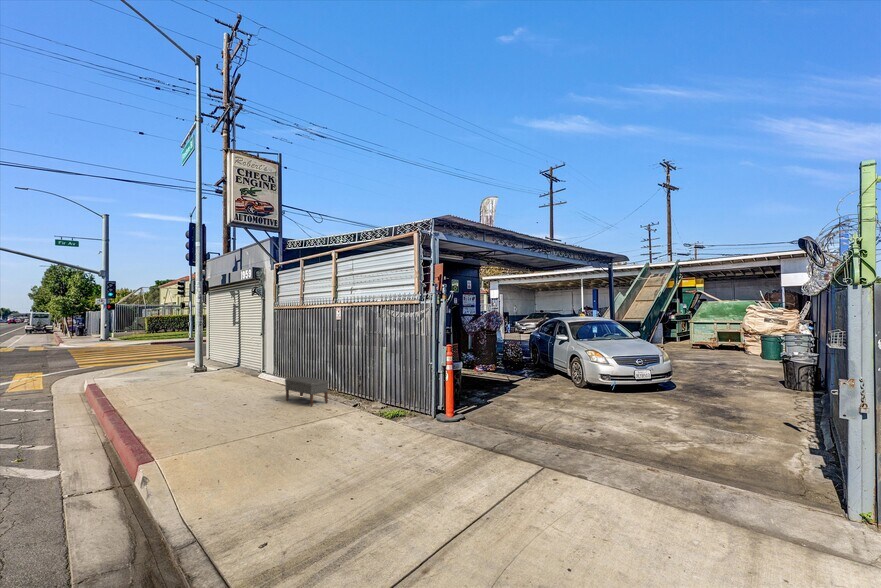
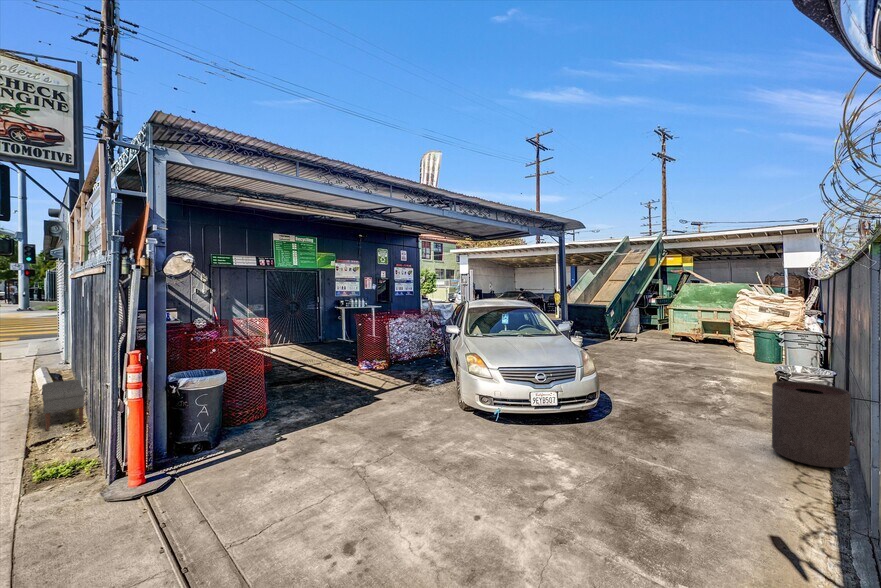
trash can: none [779,358,824,403] -> present [772,381,850,468]

